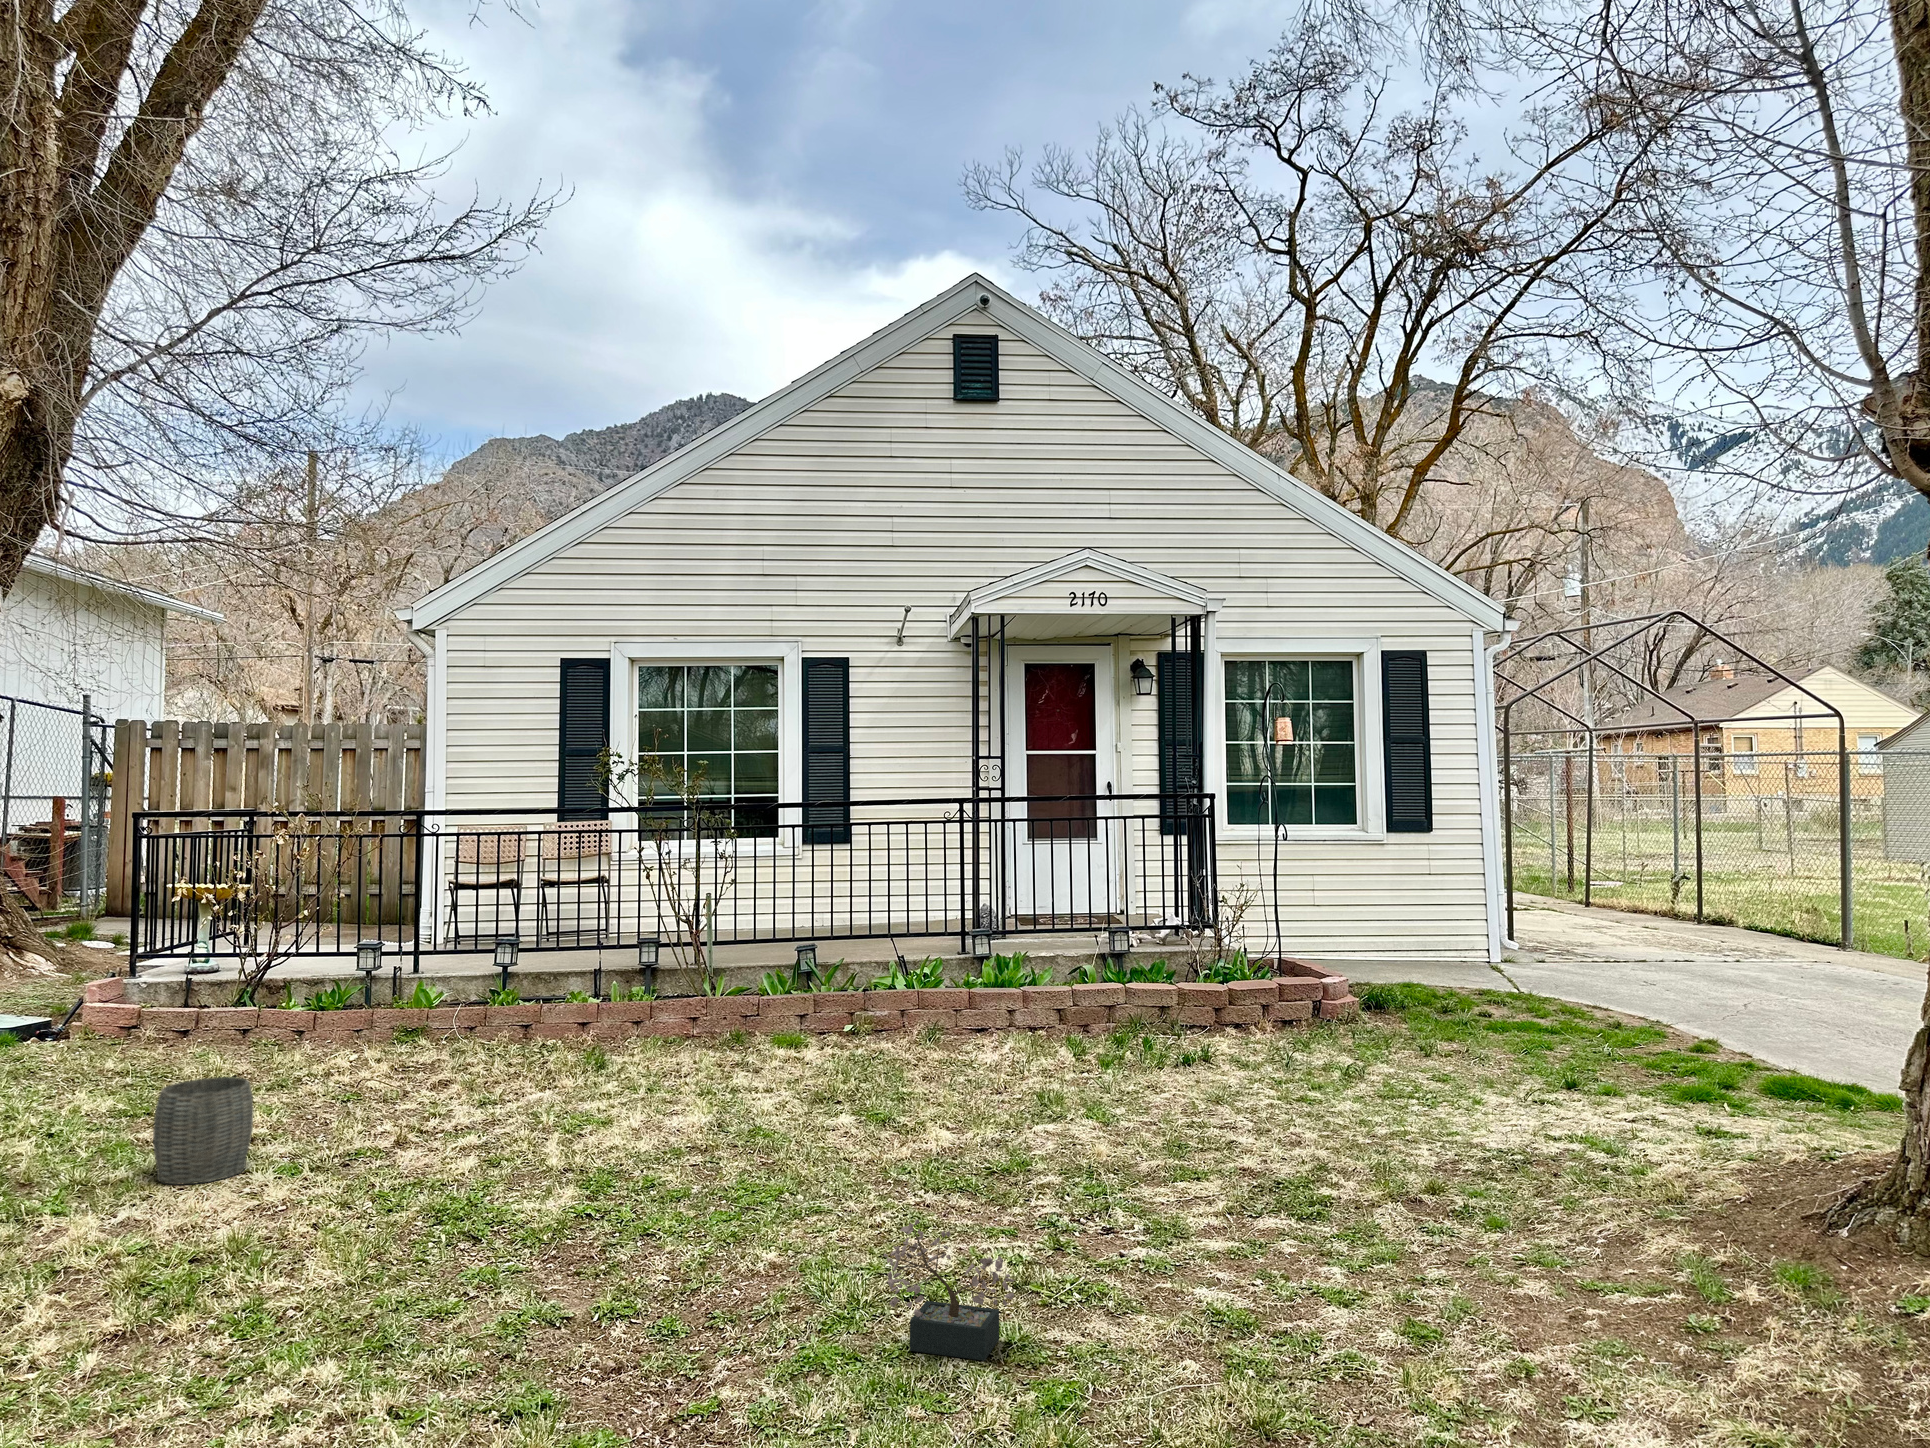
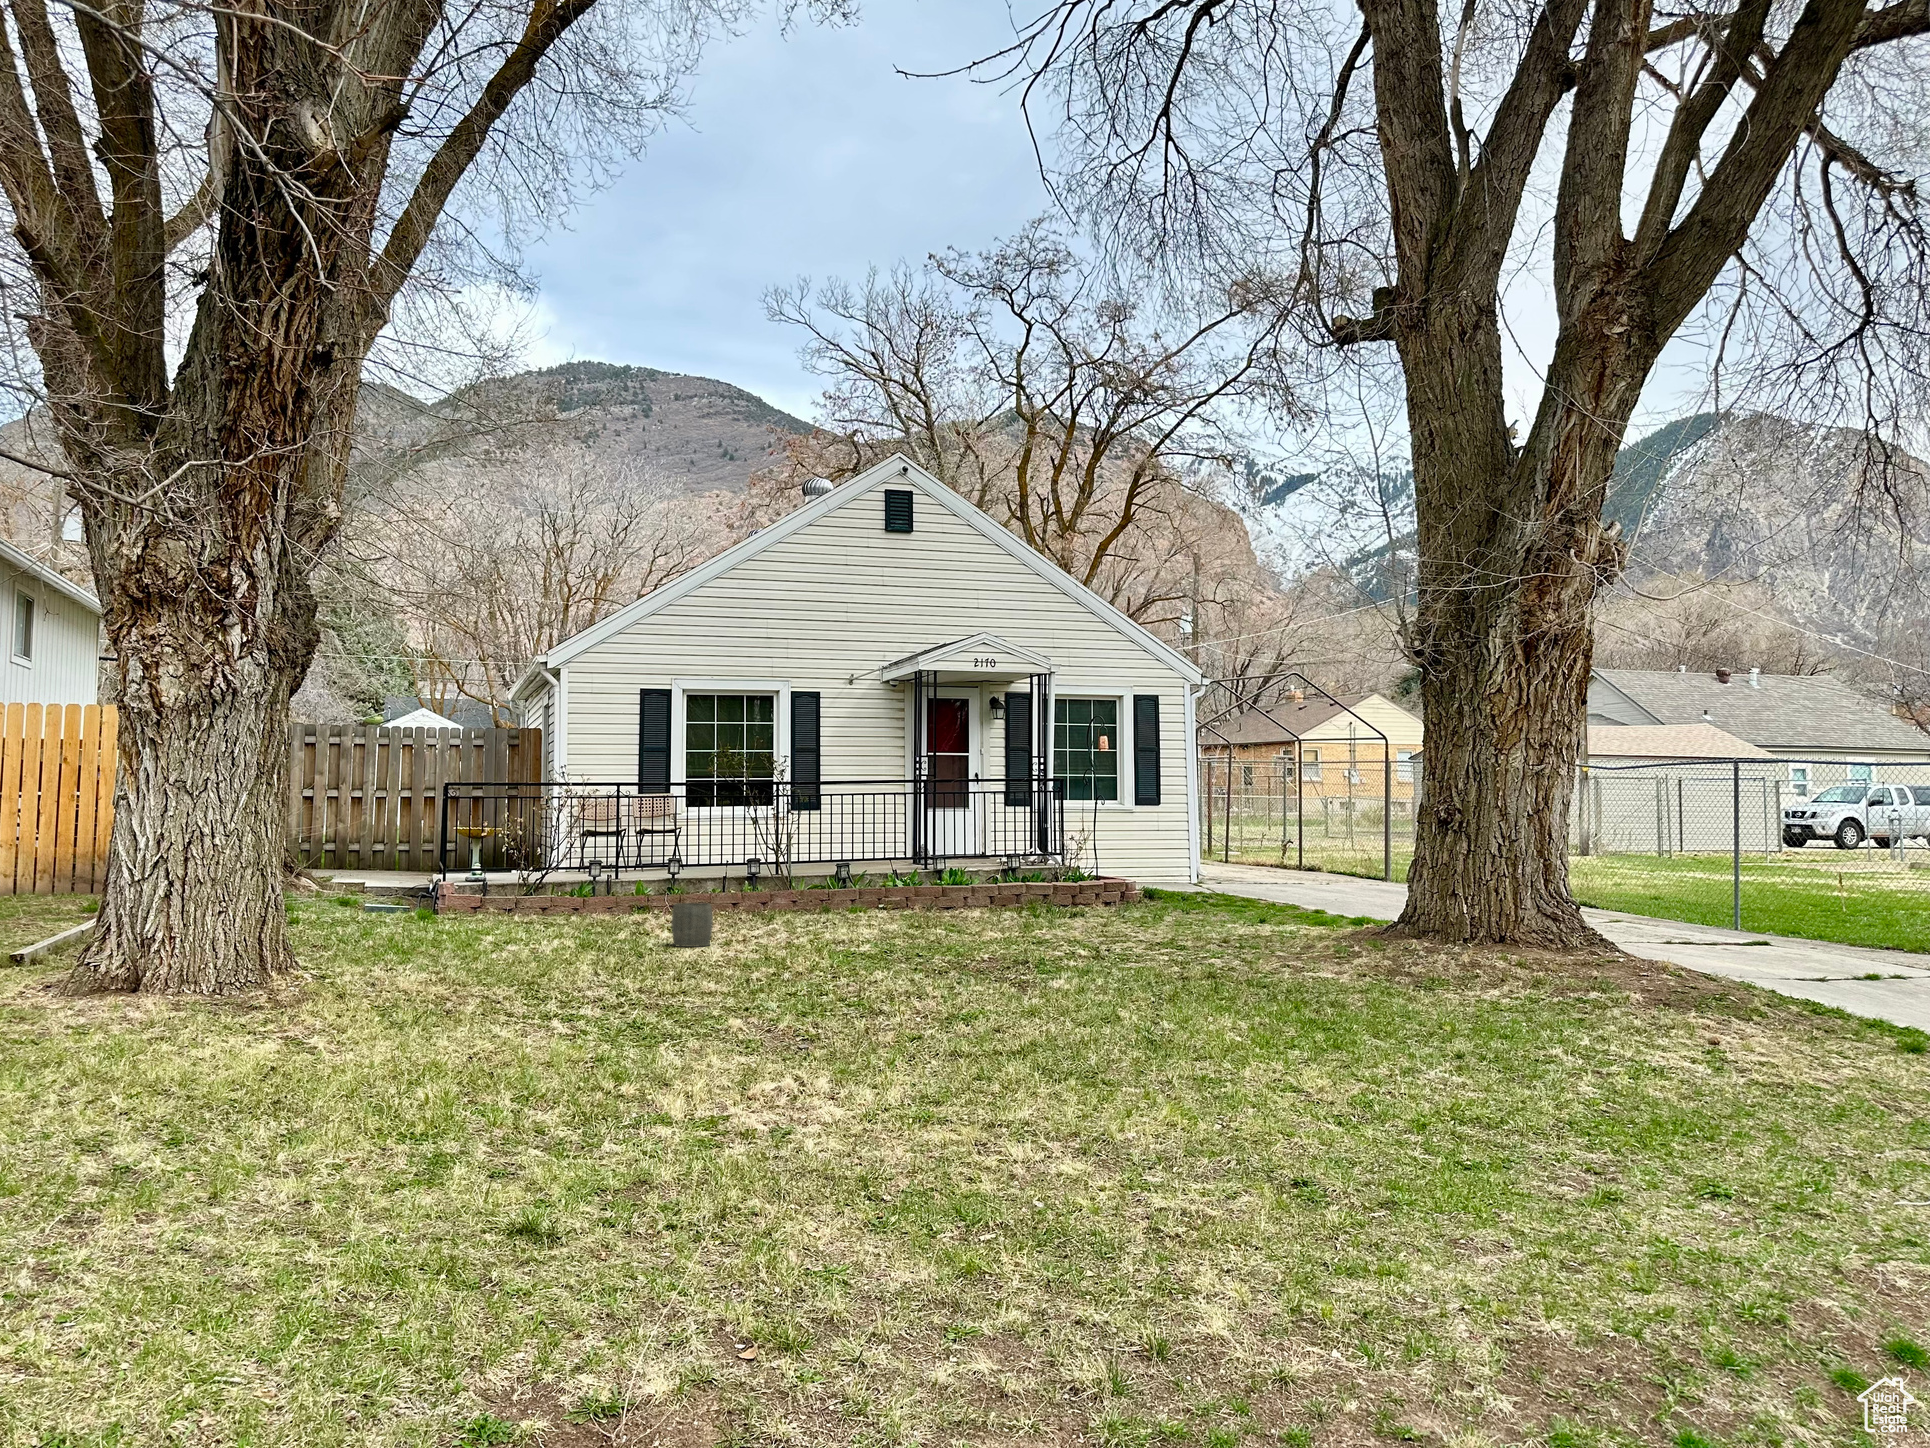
decorative plant: present [884,1219,1014,1361] -> none [1075,917,1124,959]

